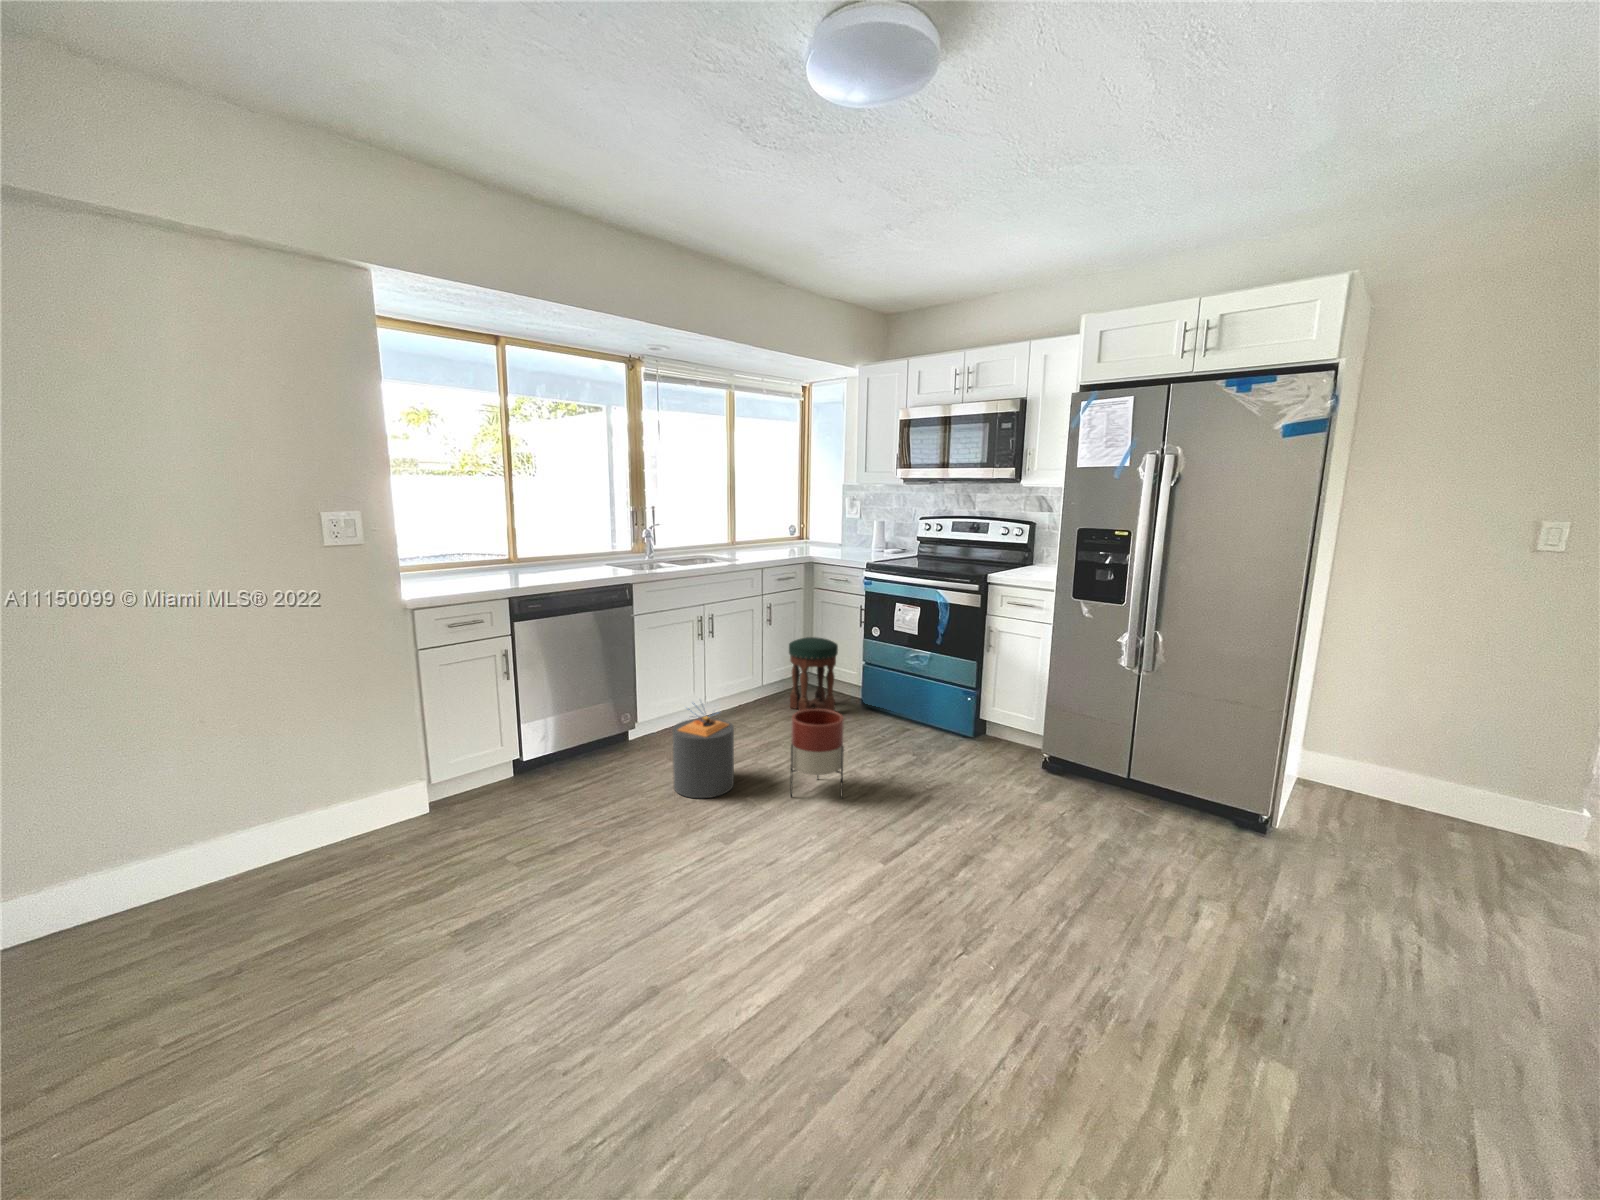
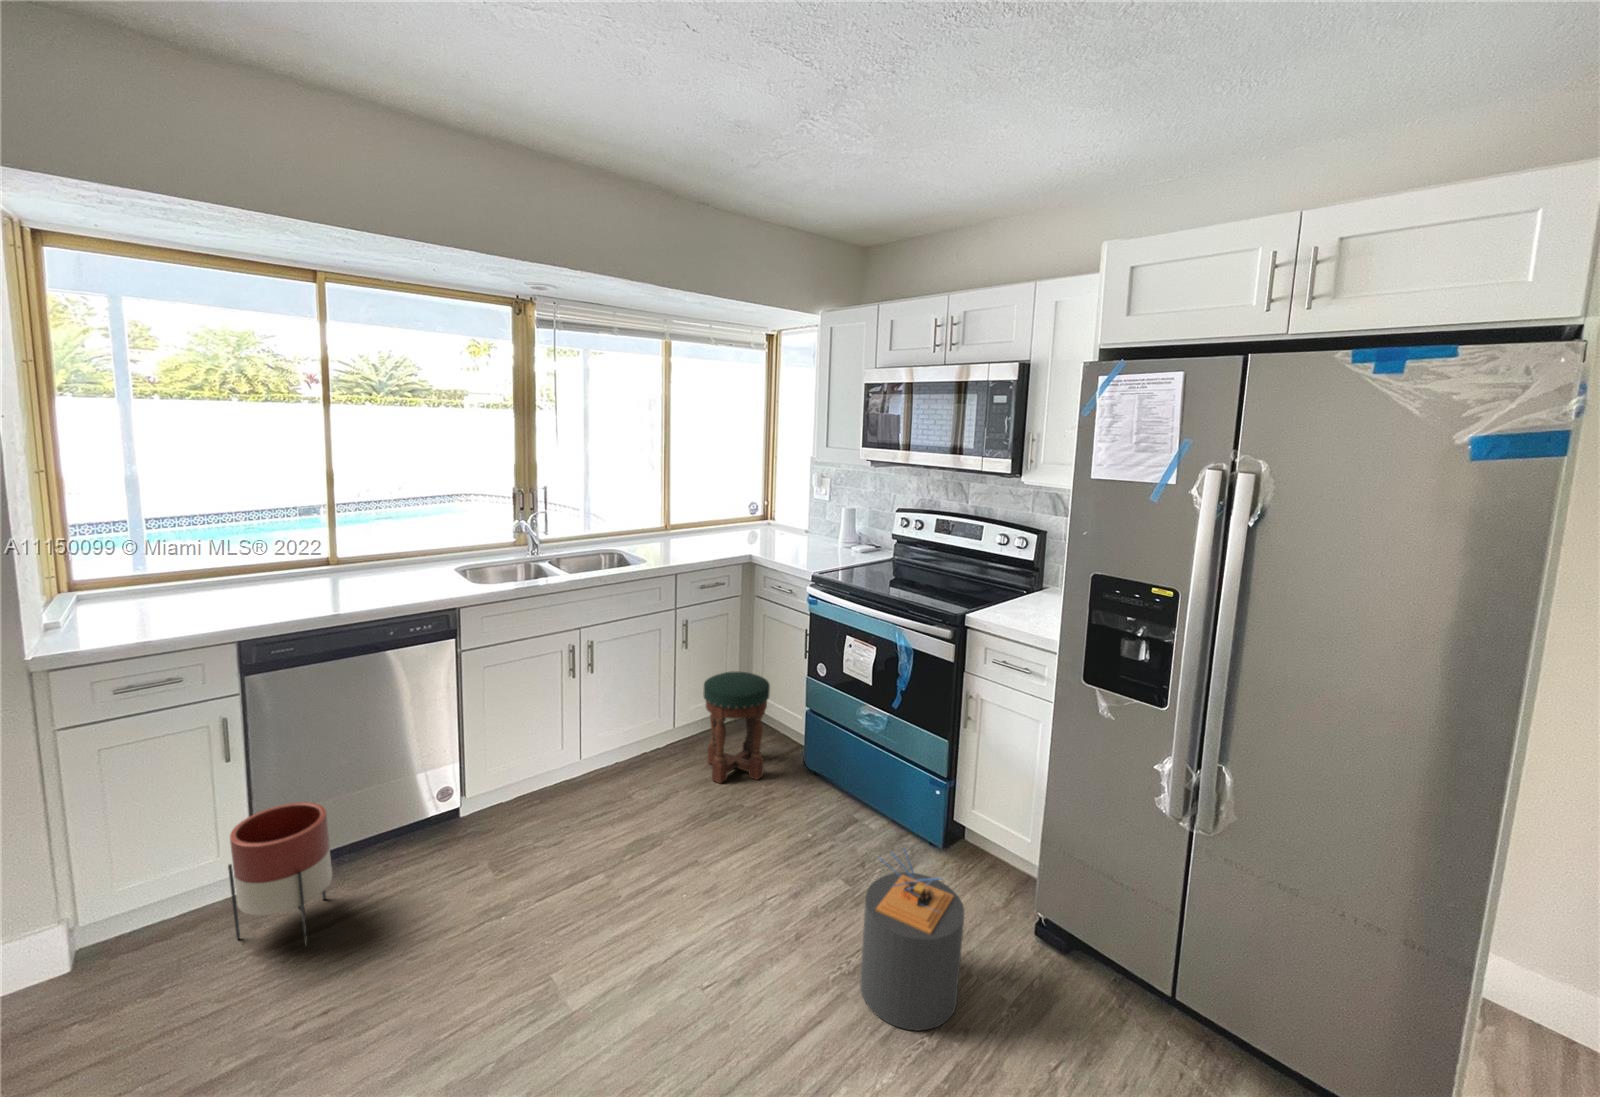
trash can: present [673,703,734,798] -> present [860,848,965,1031]
planter: present [790,709,844,798] -> present [228,802,332,947]

